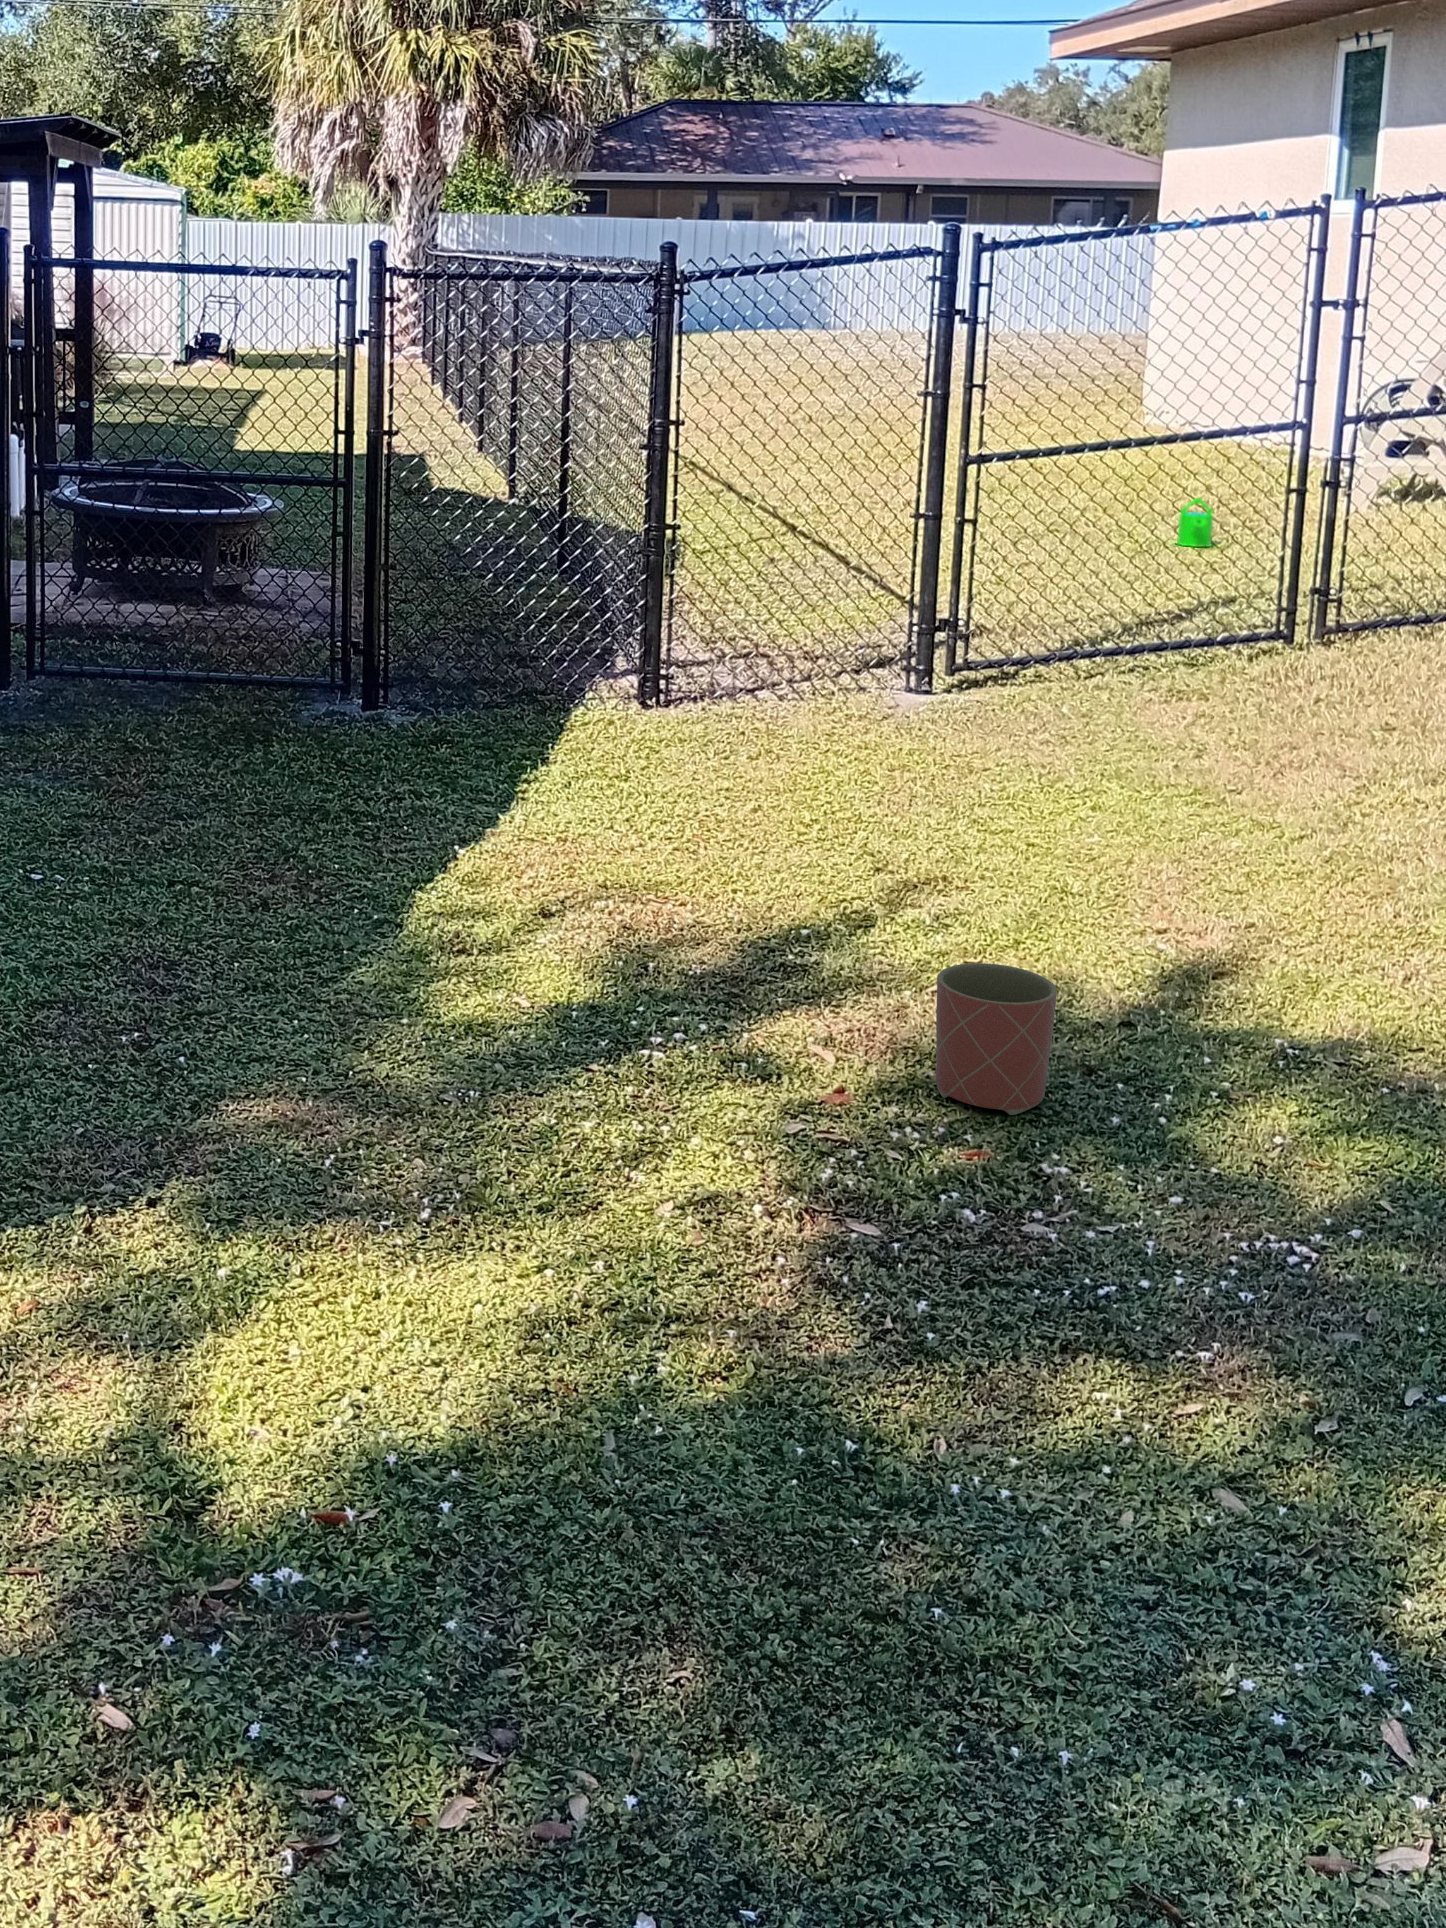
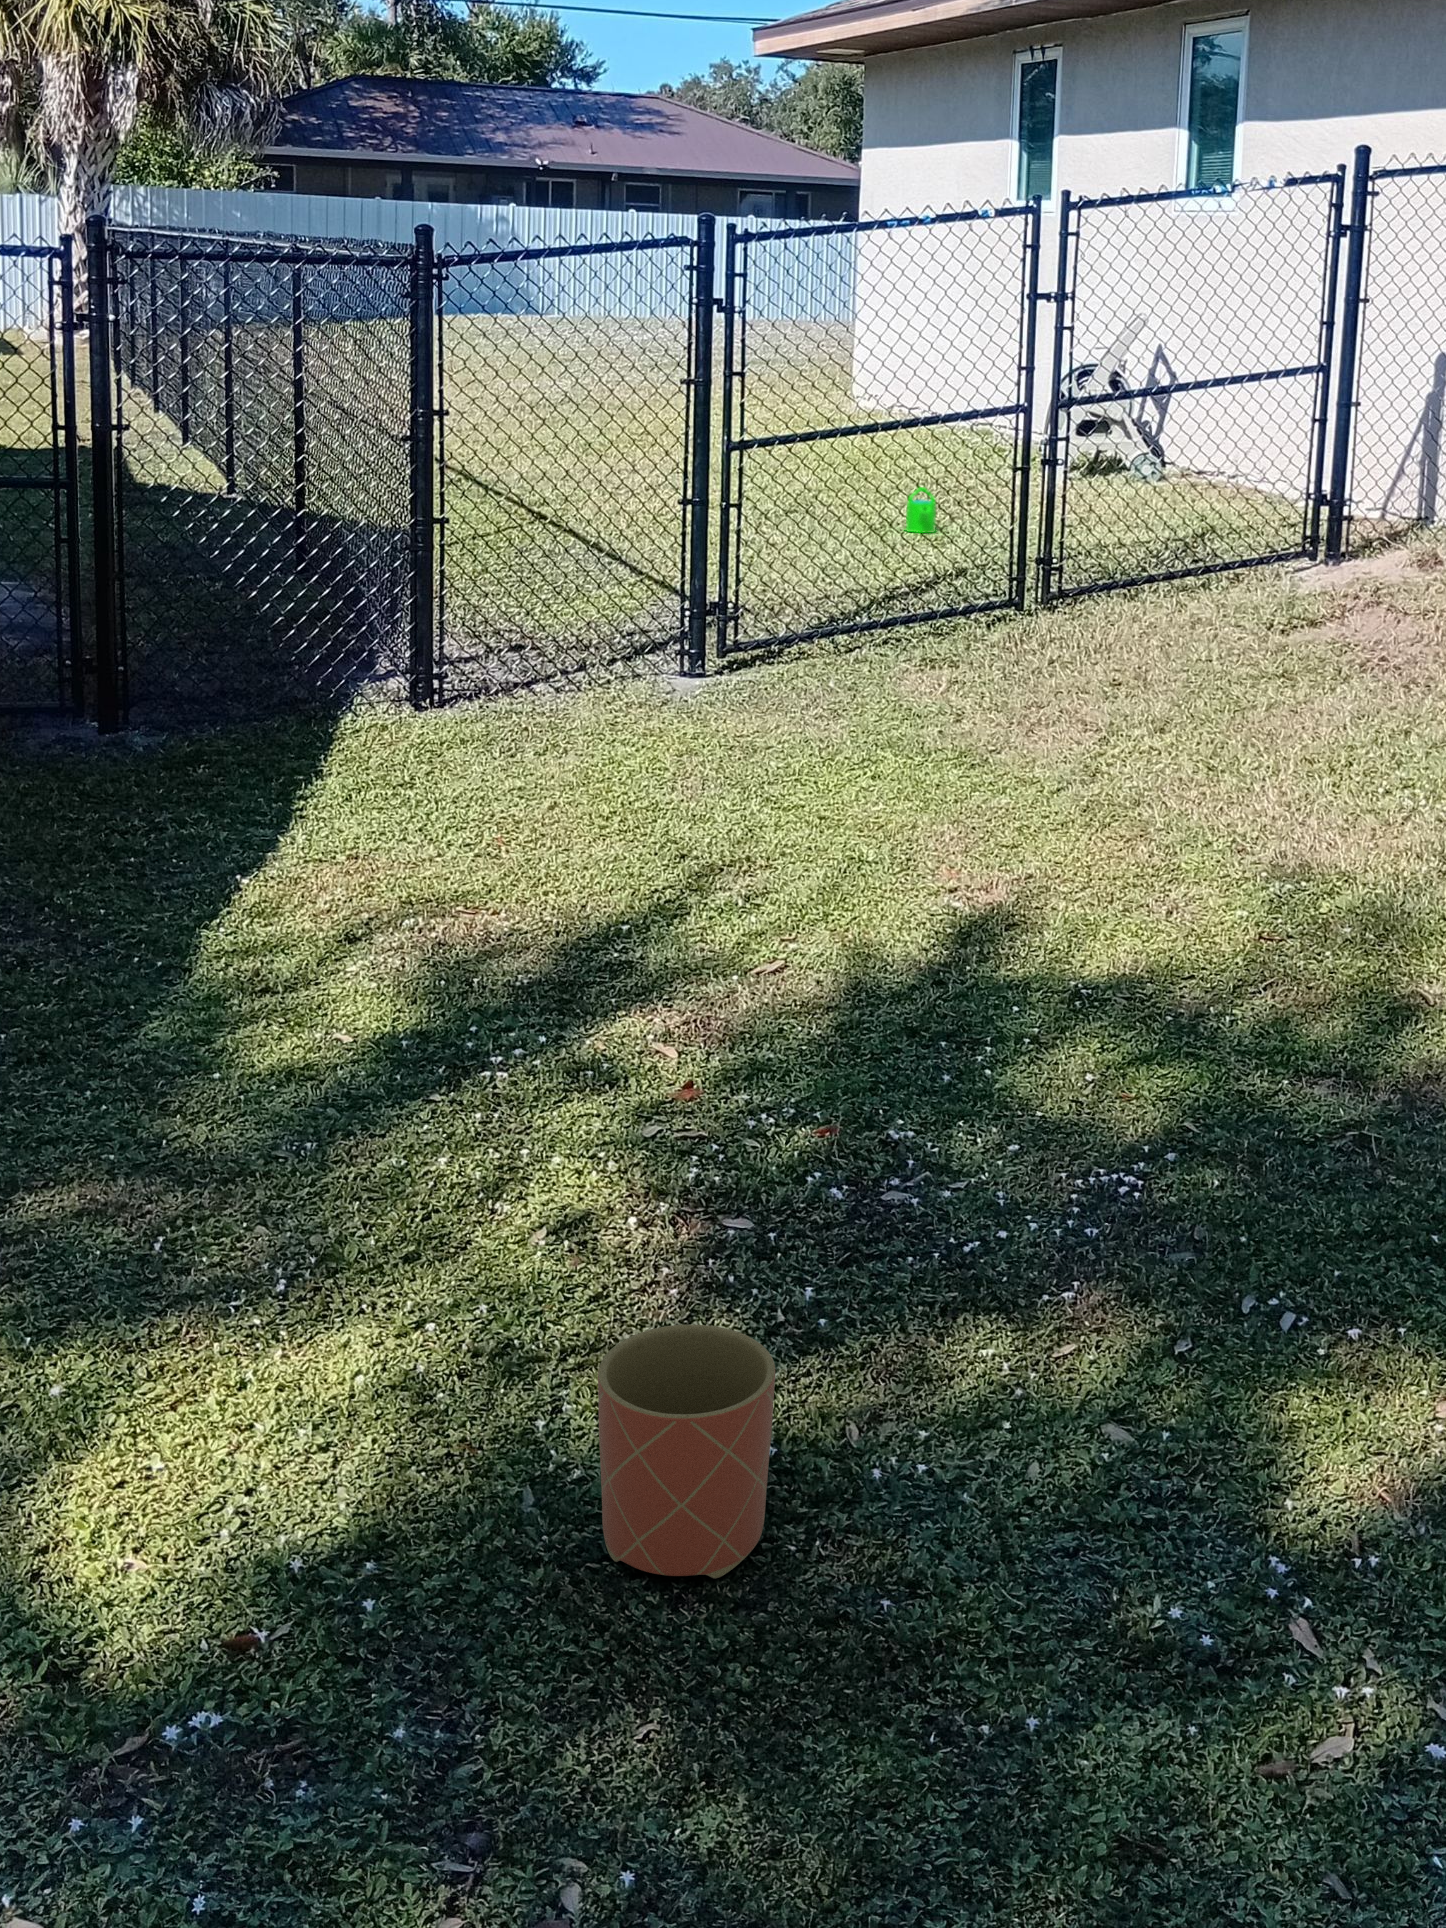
planter: present [936,963,1057,1115] -> present [598,1324,775,1578]

